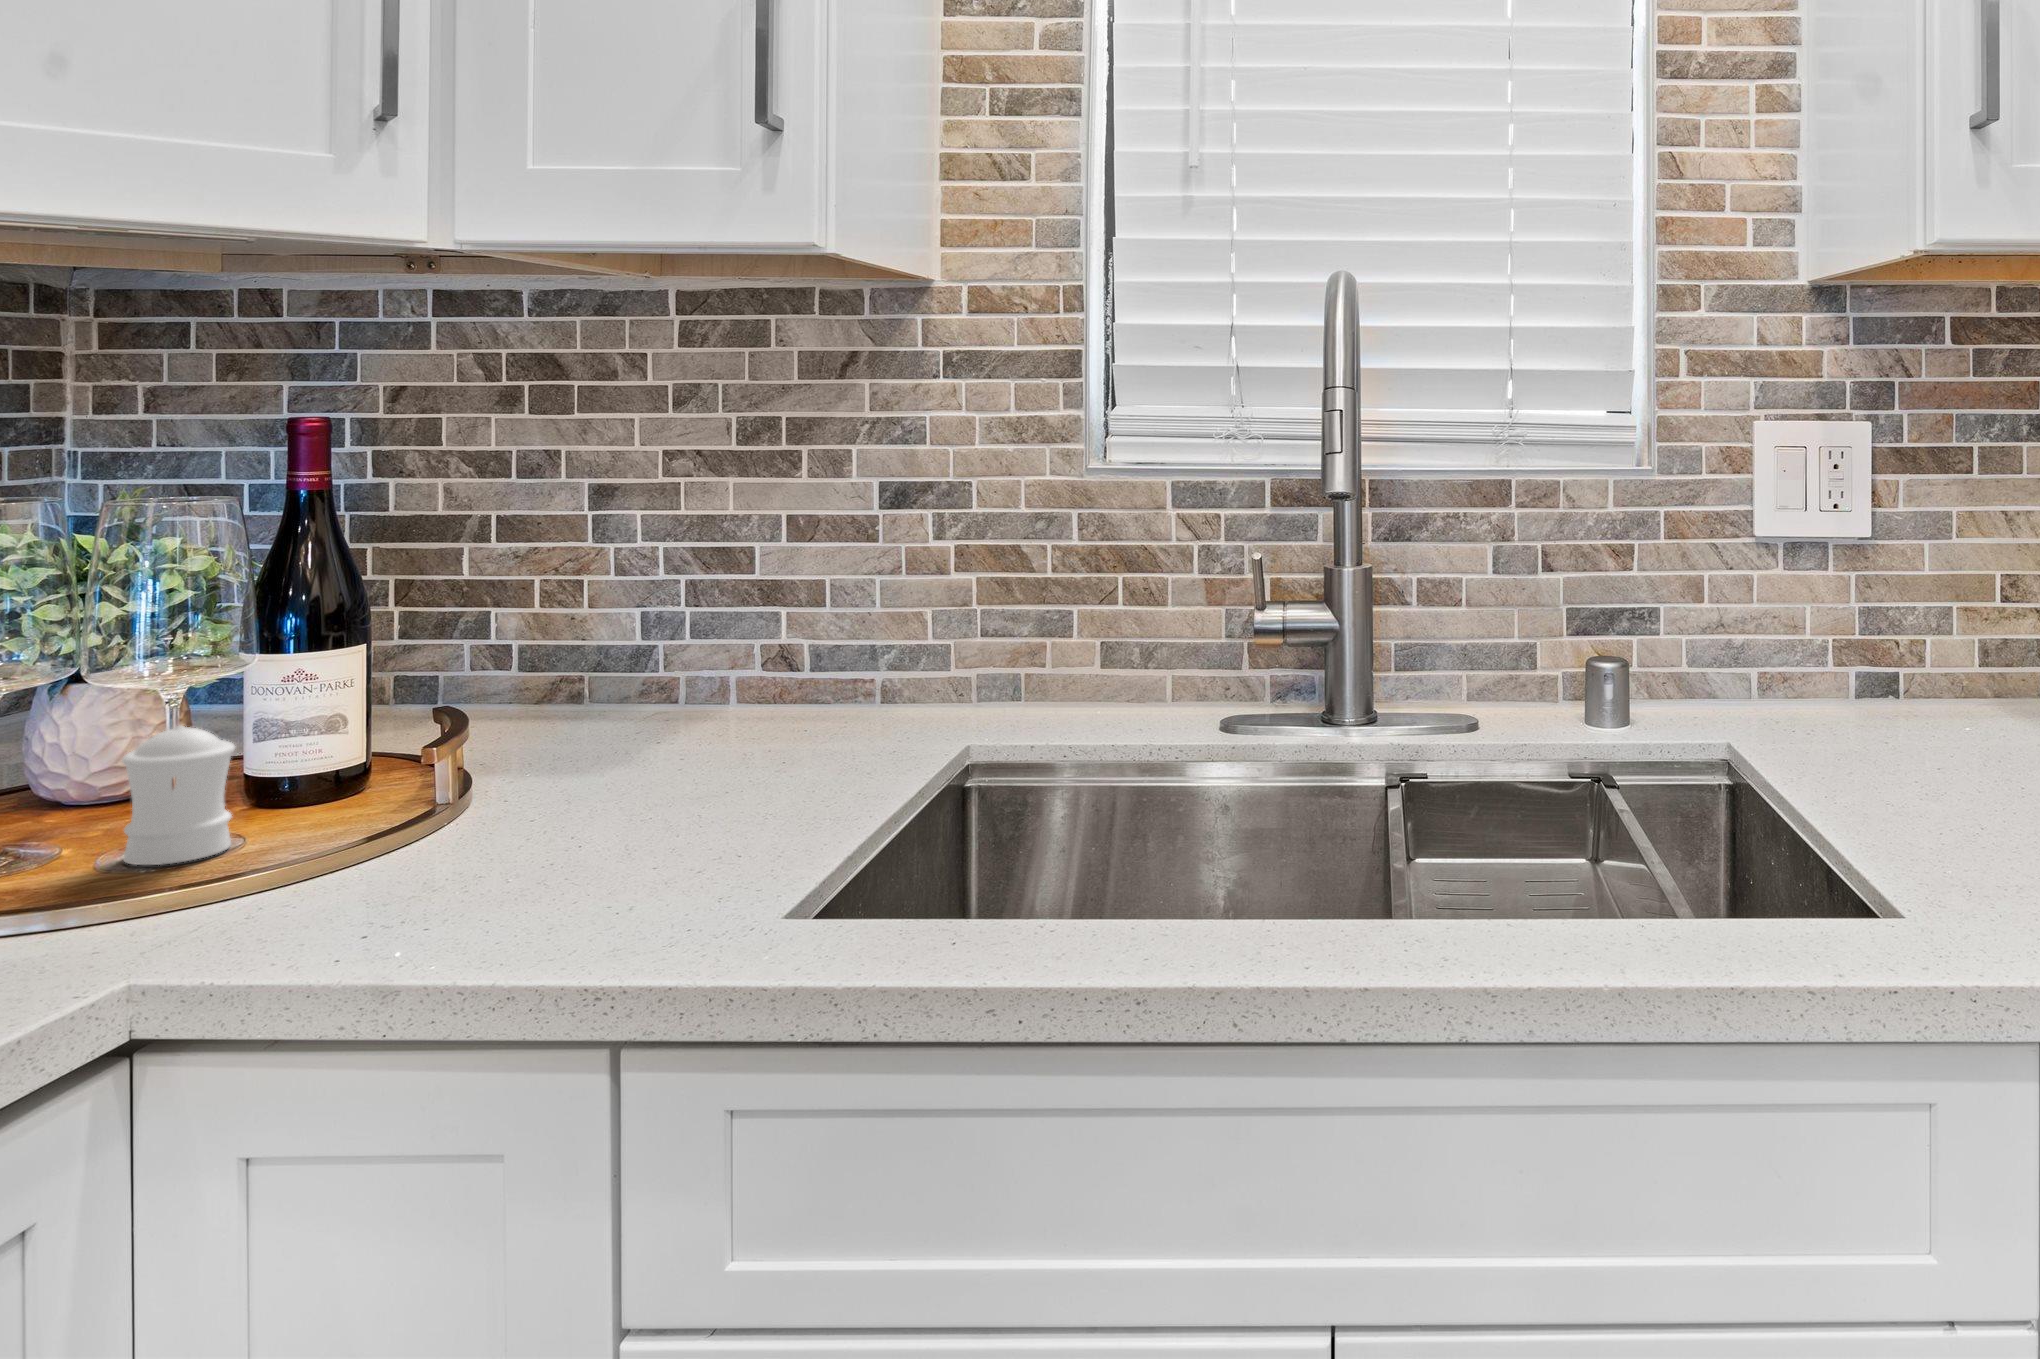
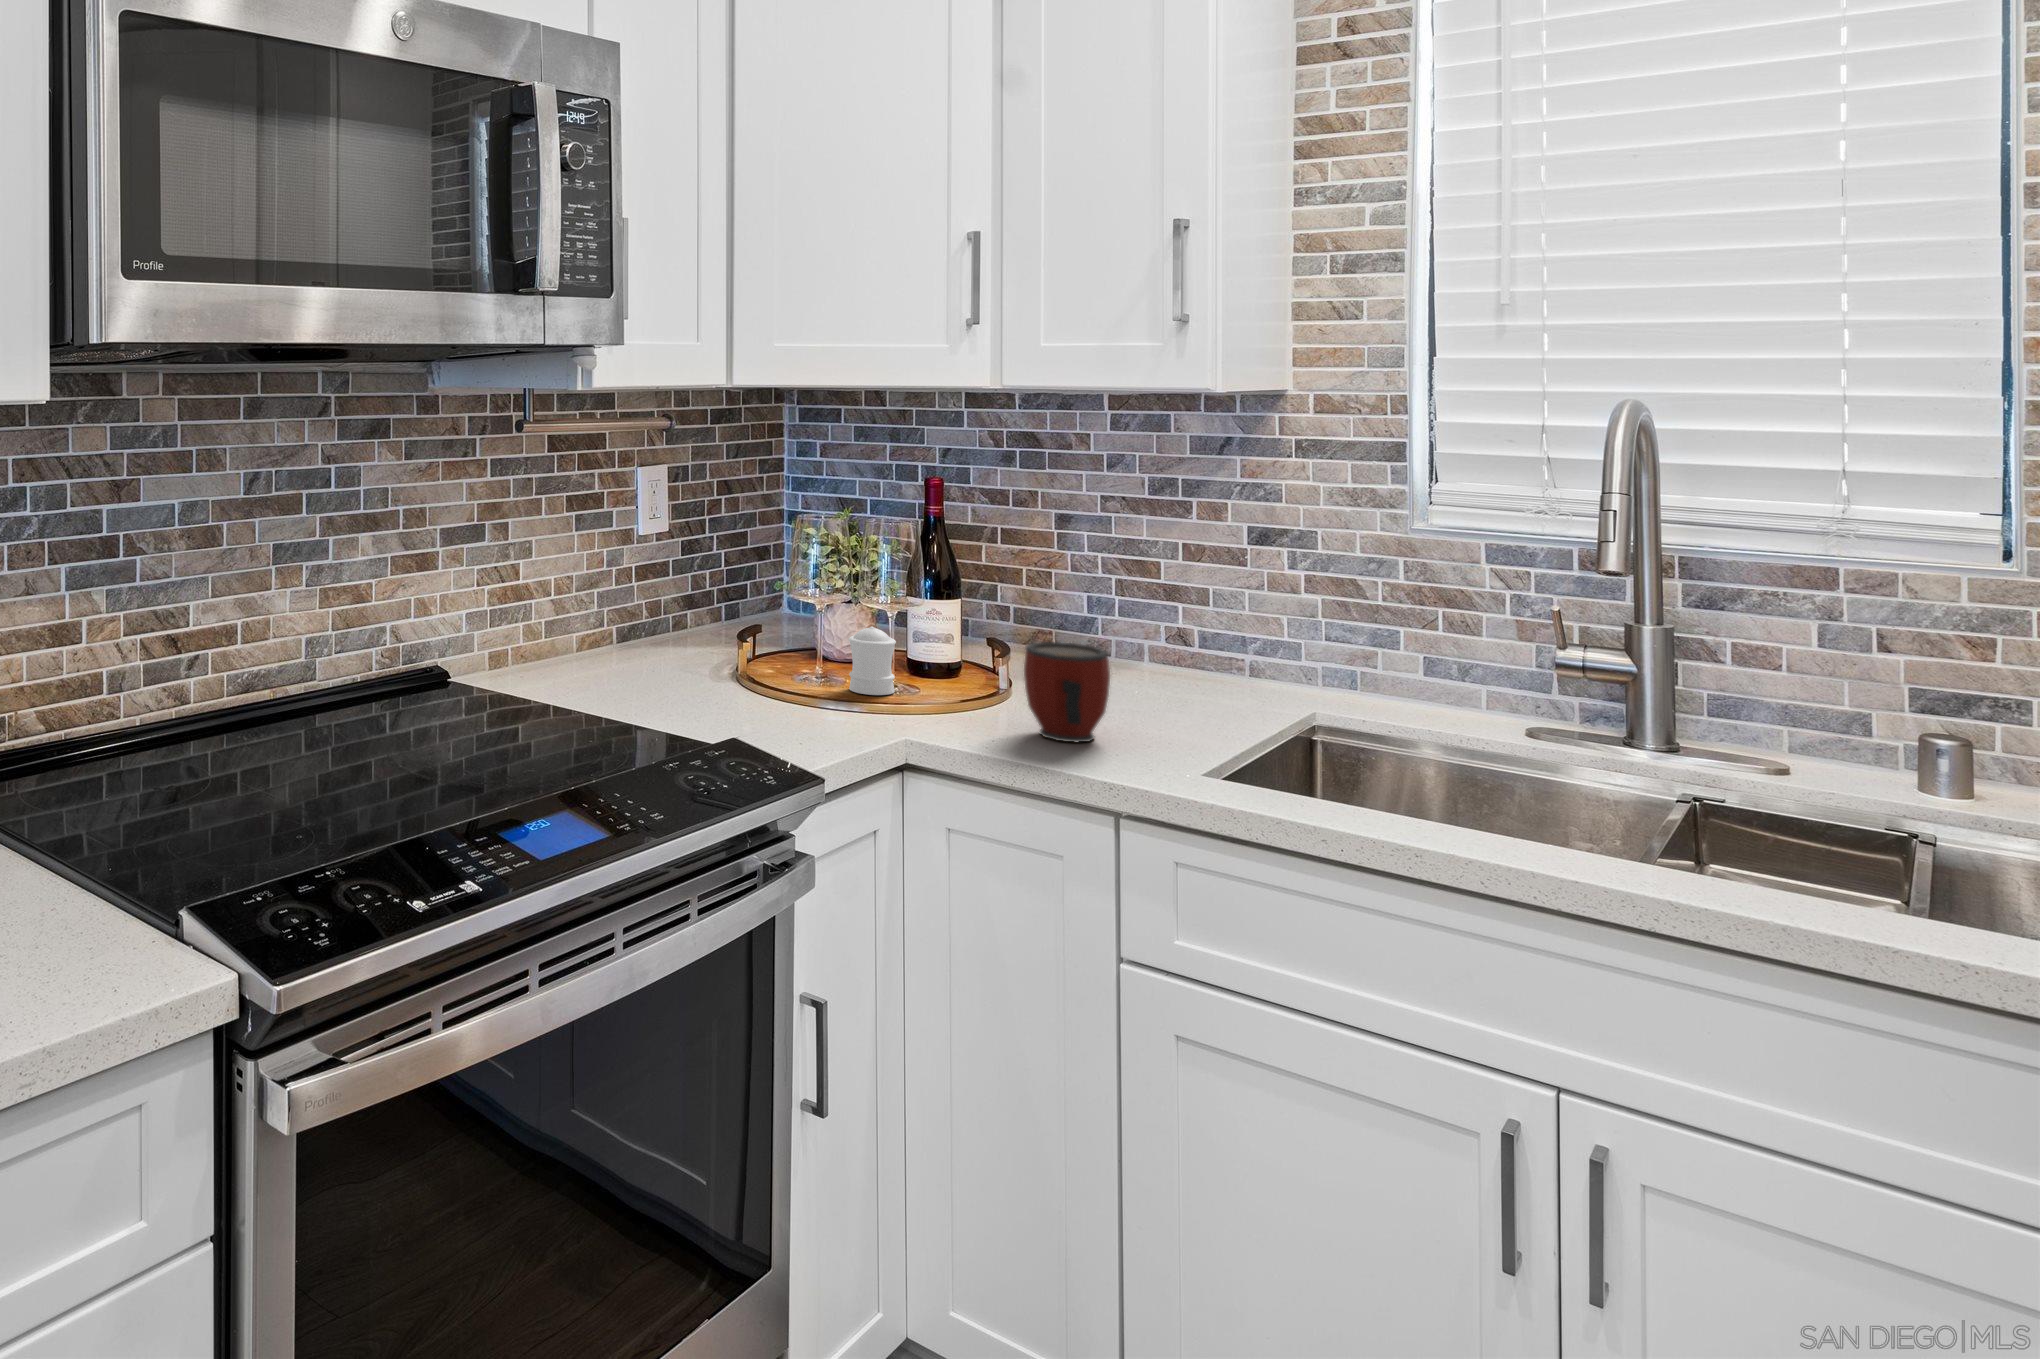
mug: none [479,702,643,889] -> present [1024,642,1110,742]

